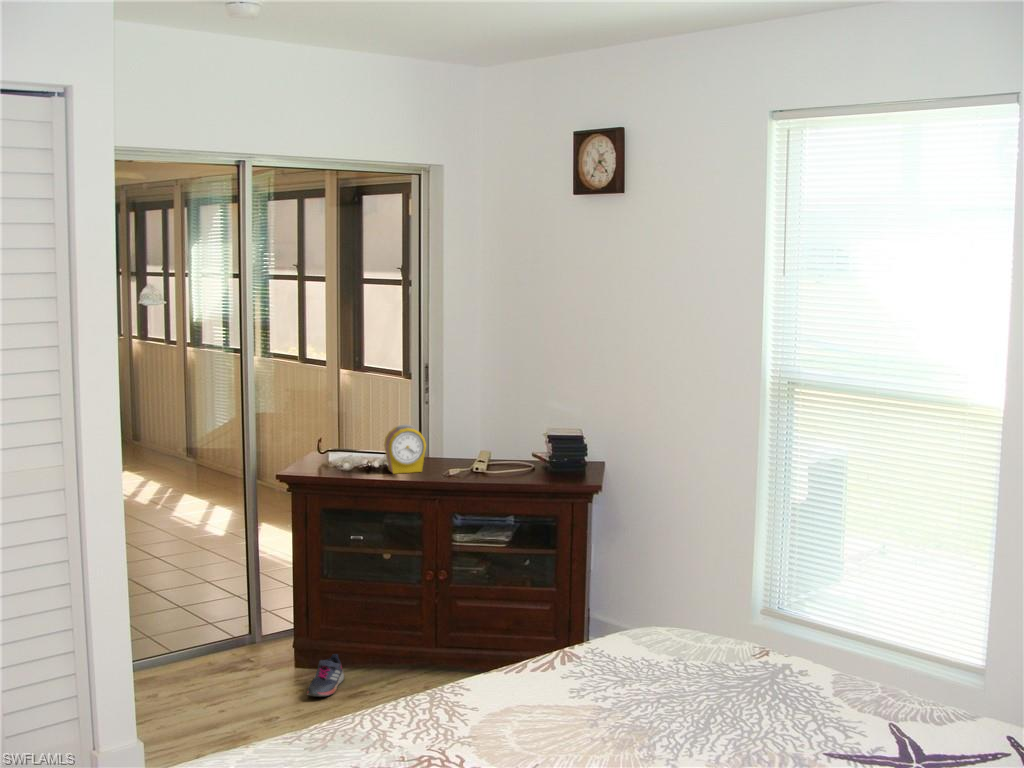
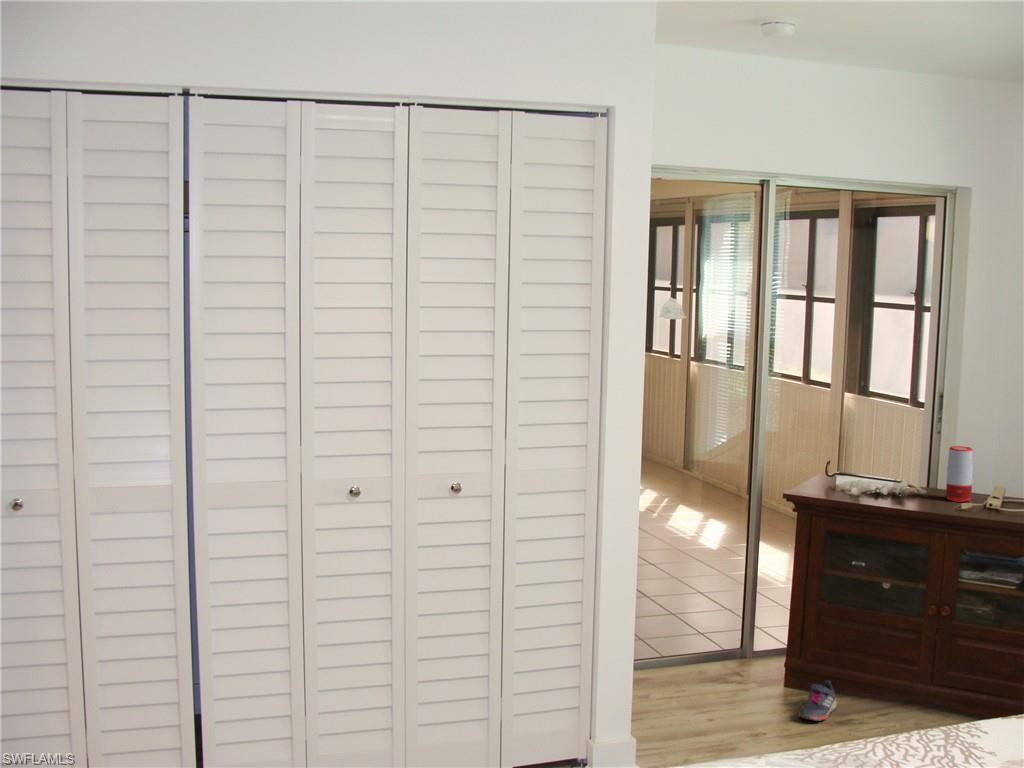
speaker: none [435,415,458,467] -> present [946,446,973,502]
alarm clock: present [384,424,426,474] -> none [890,453,937,504]

